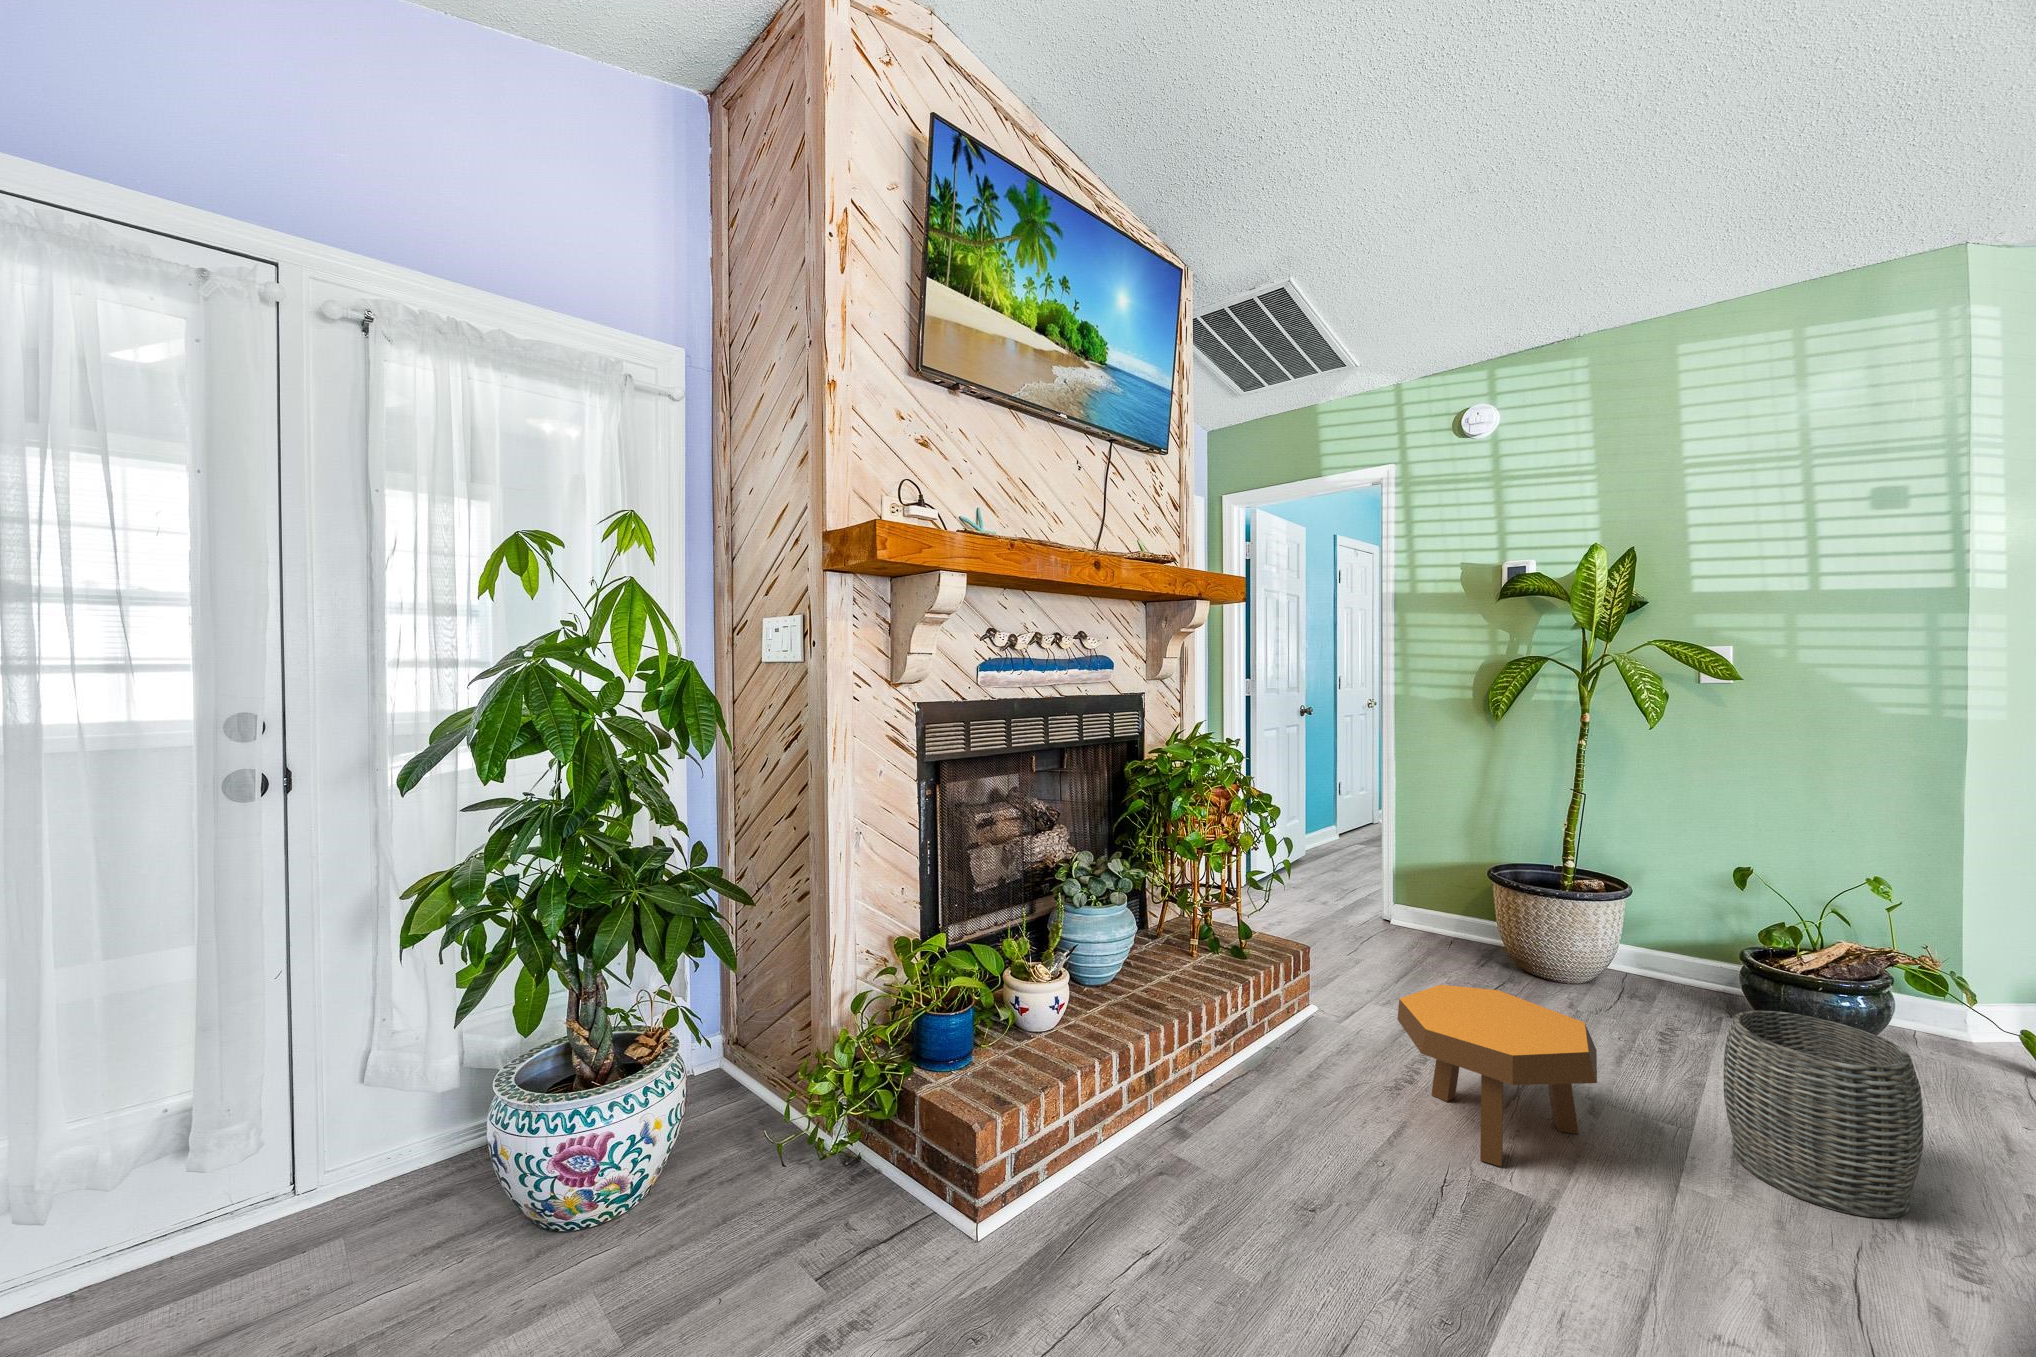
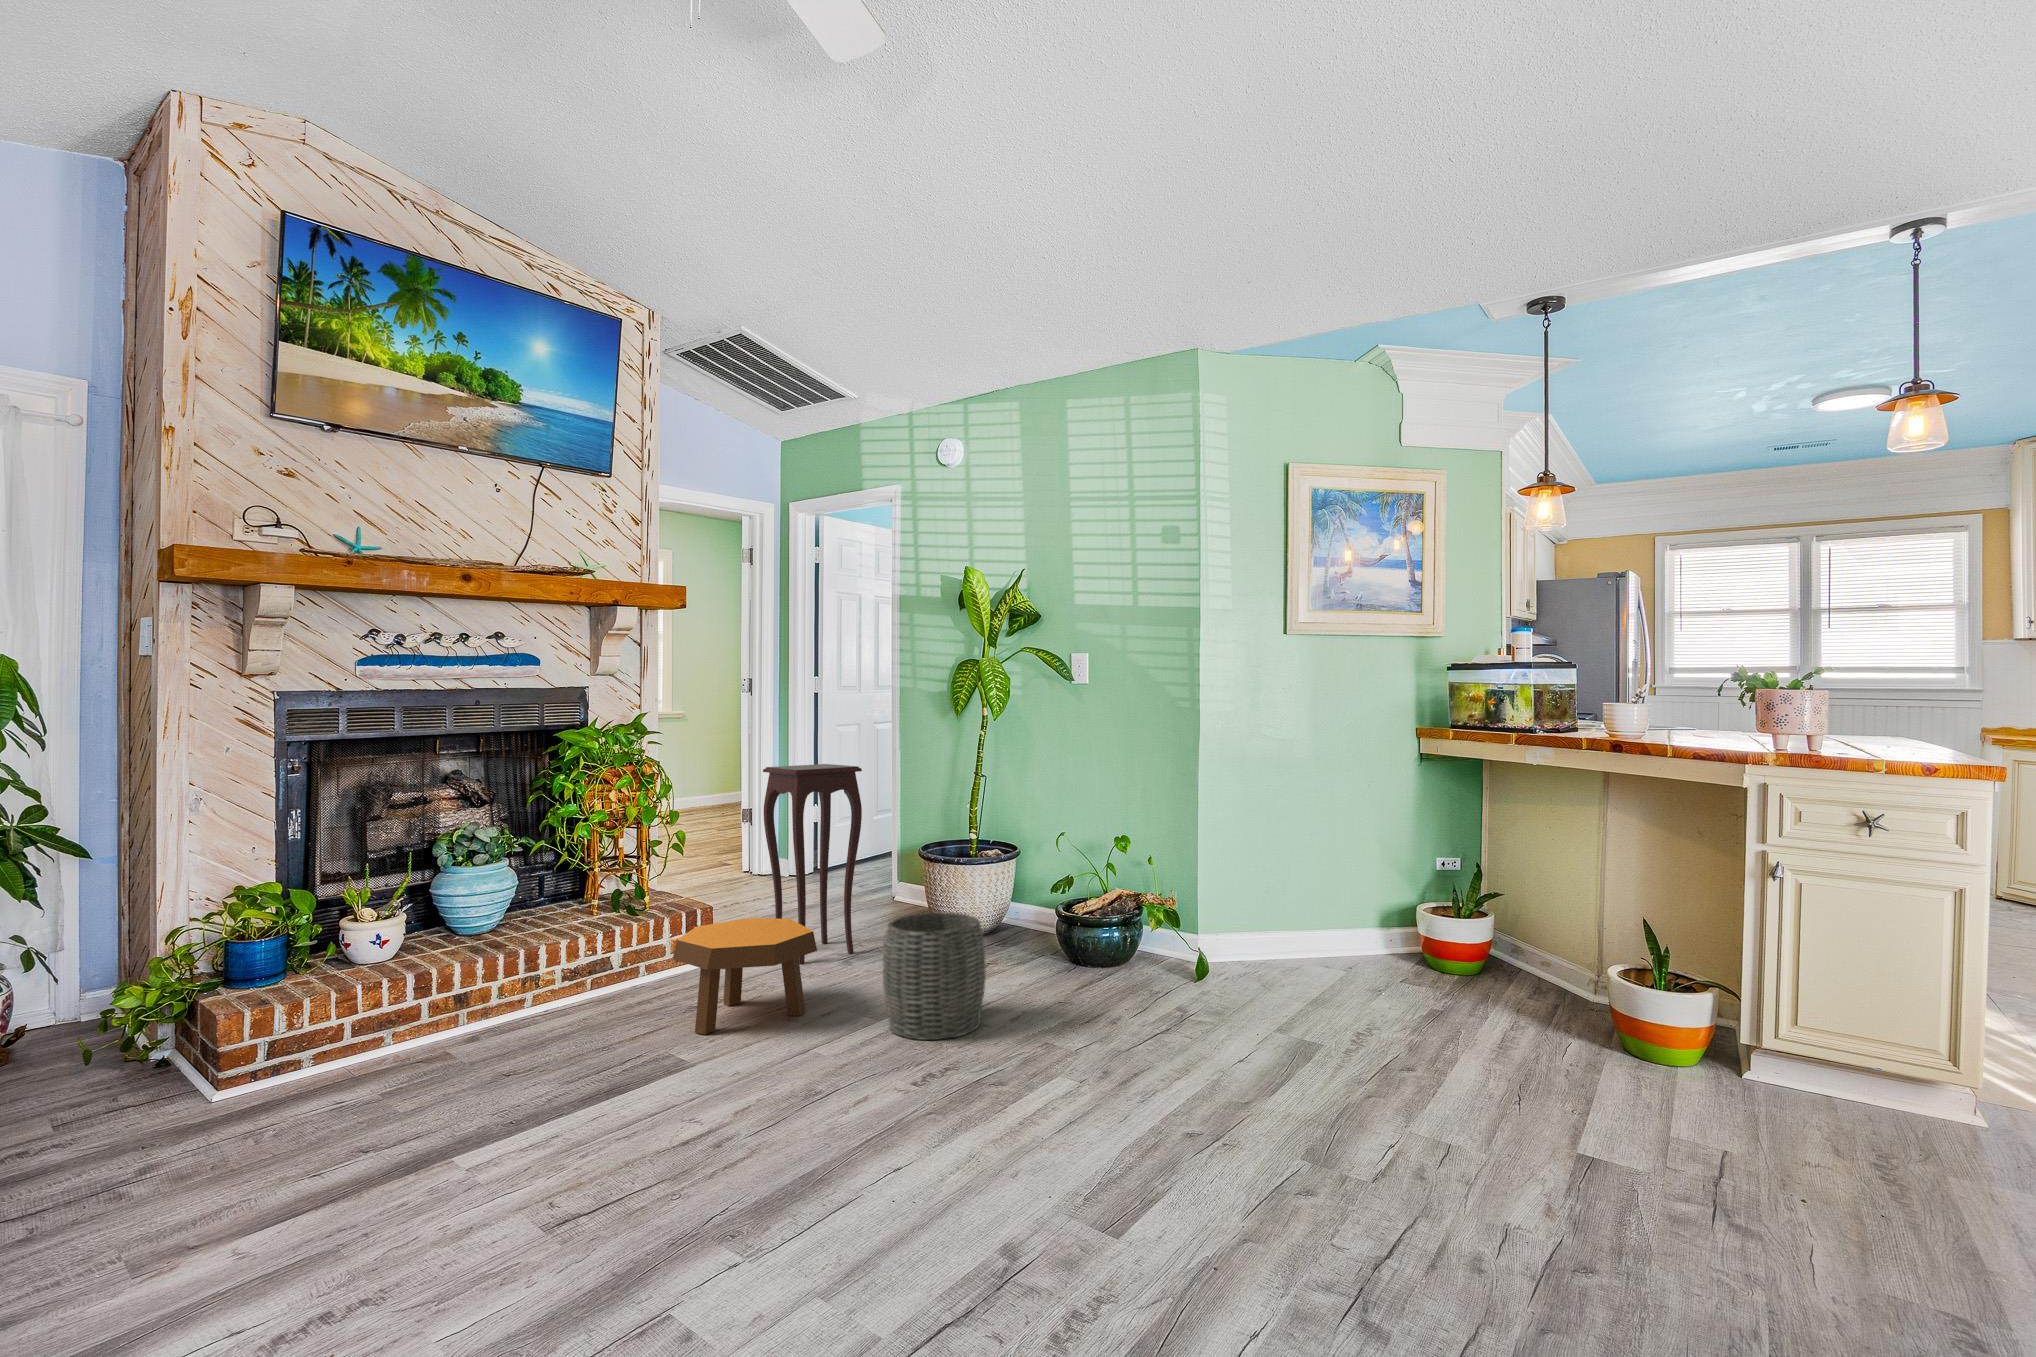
side table: none [1348,778,1477,1021] -> present [763,764,862,964]

